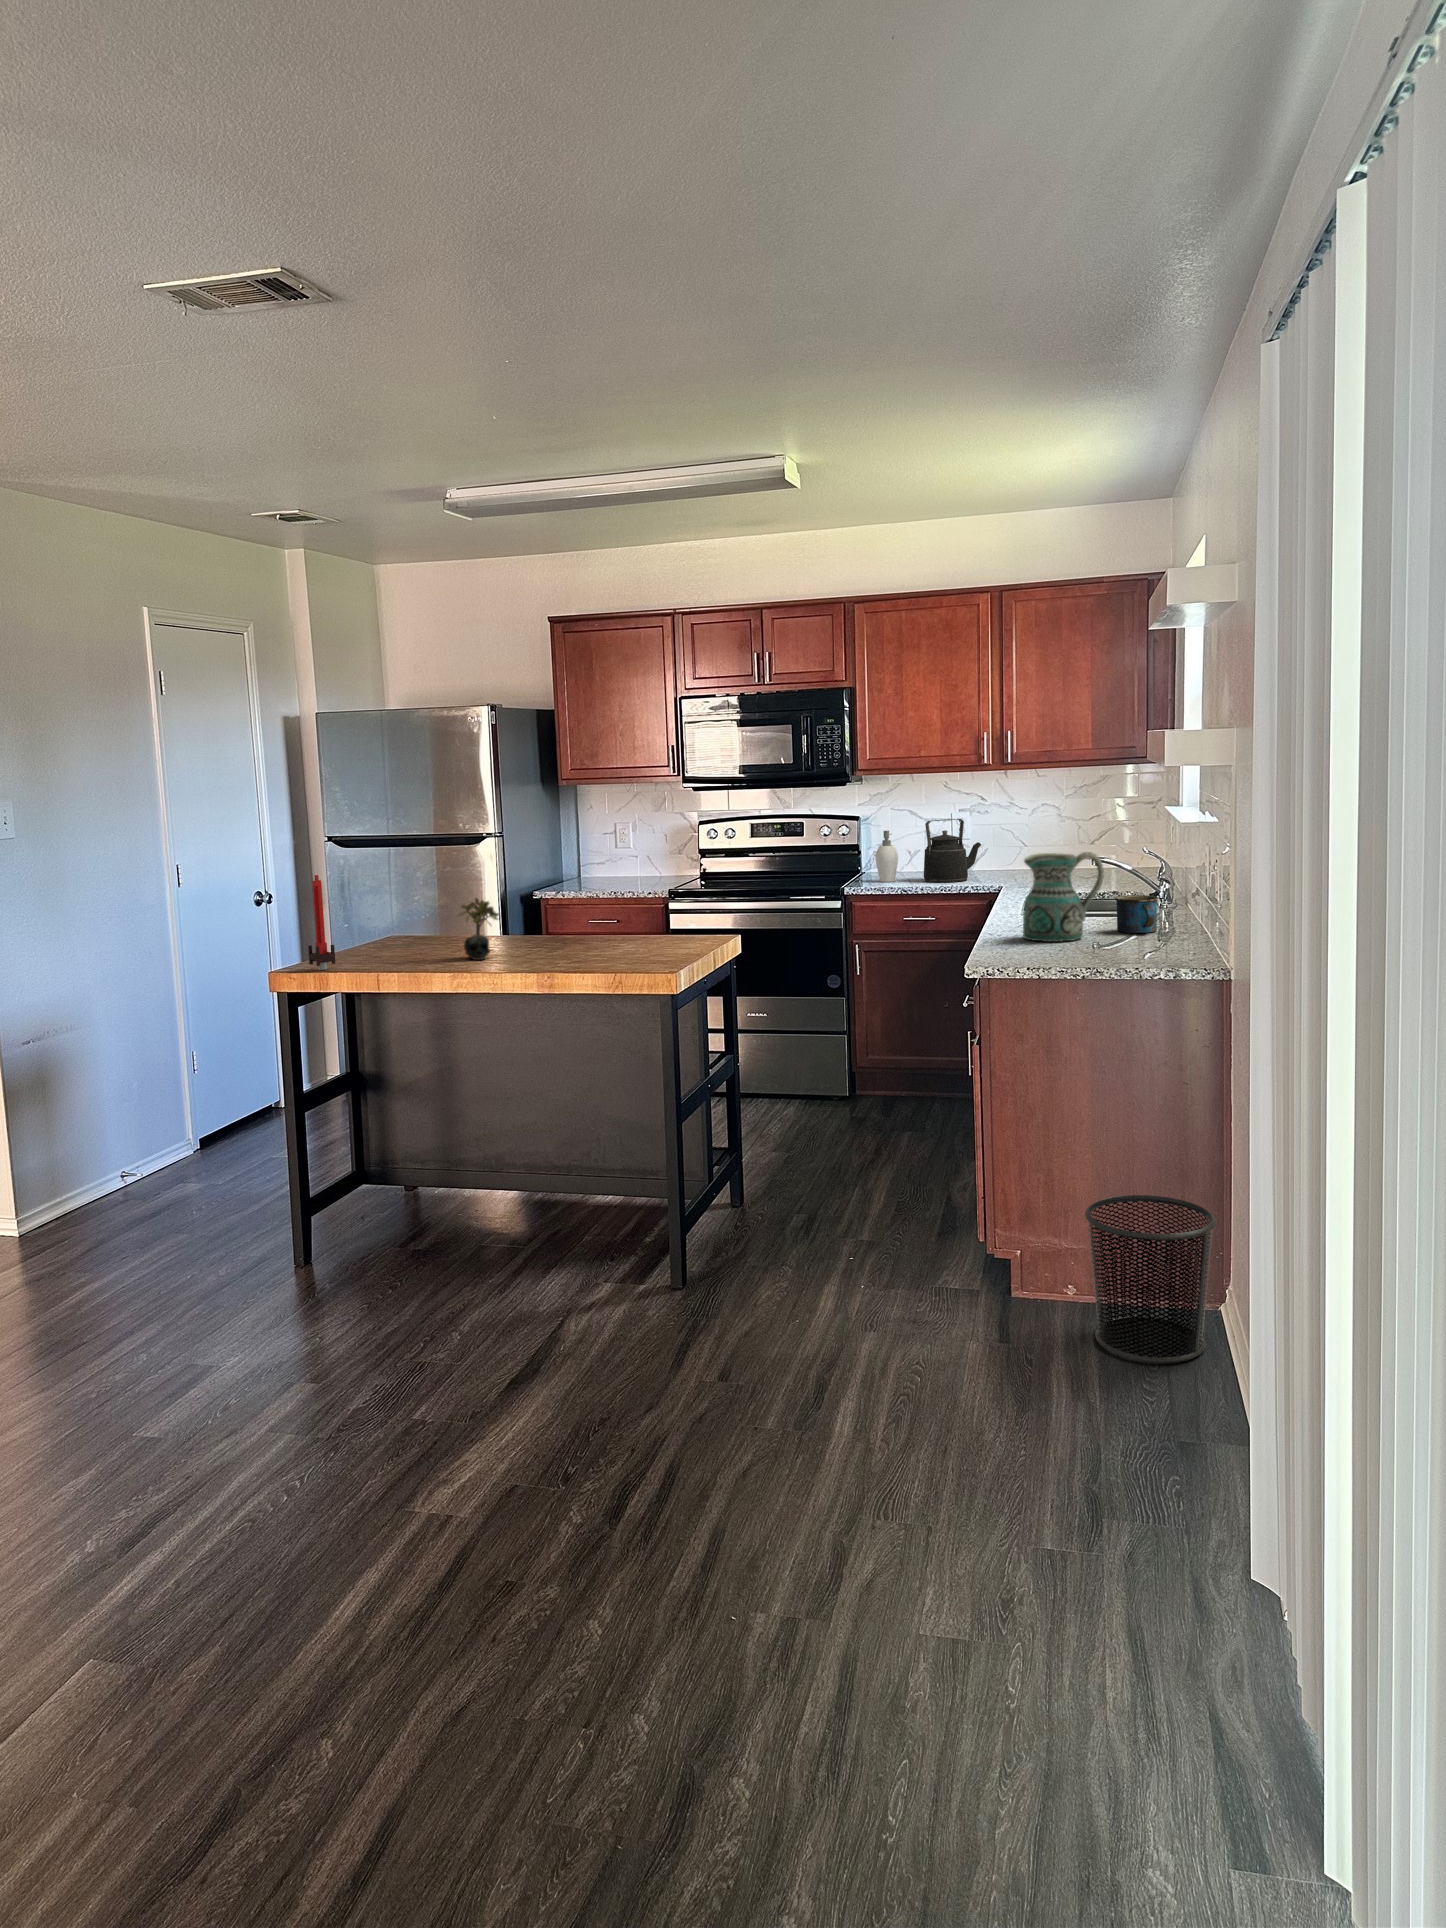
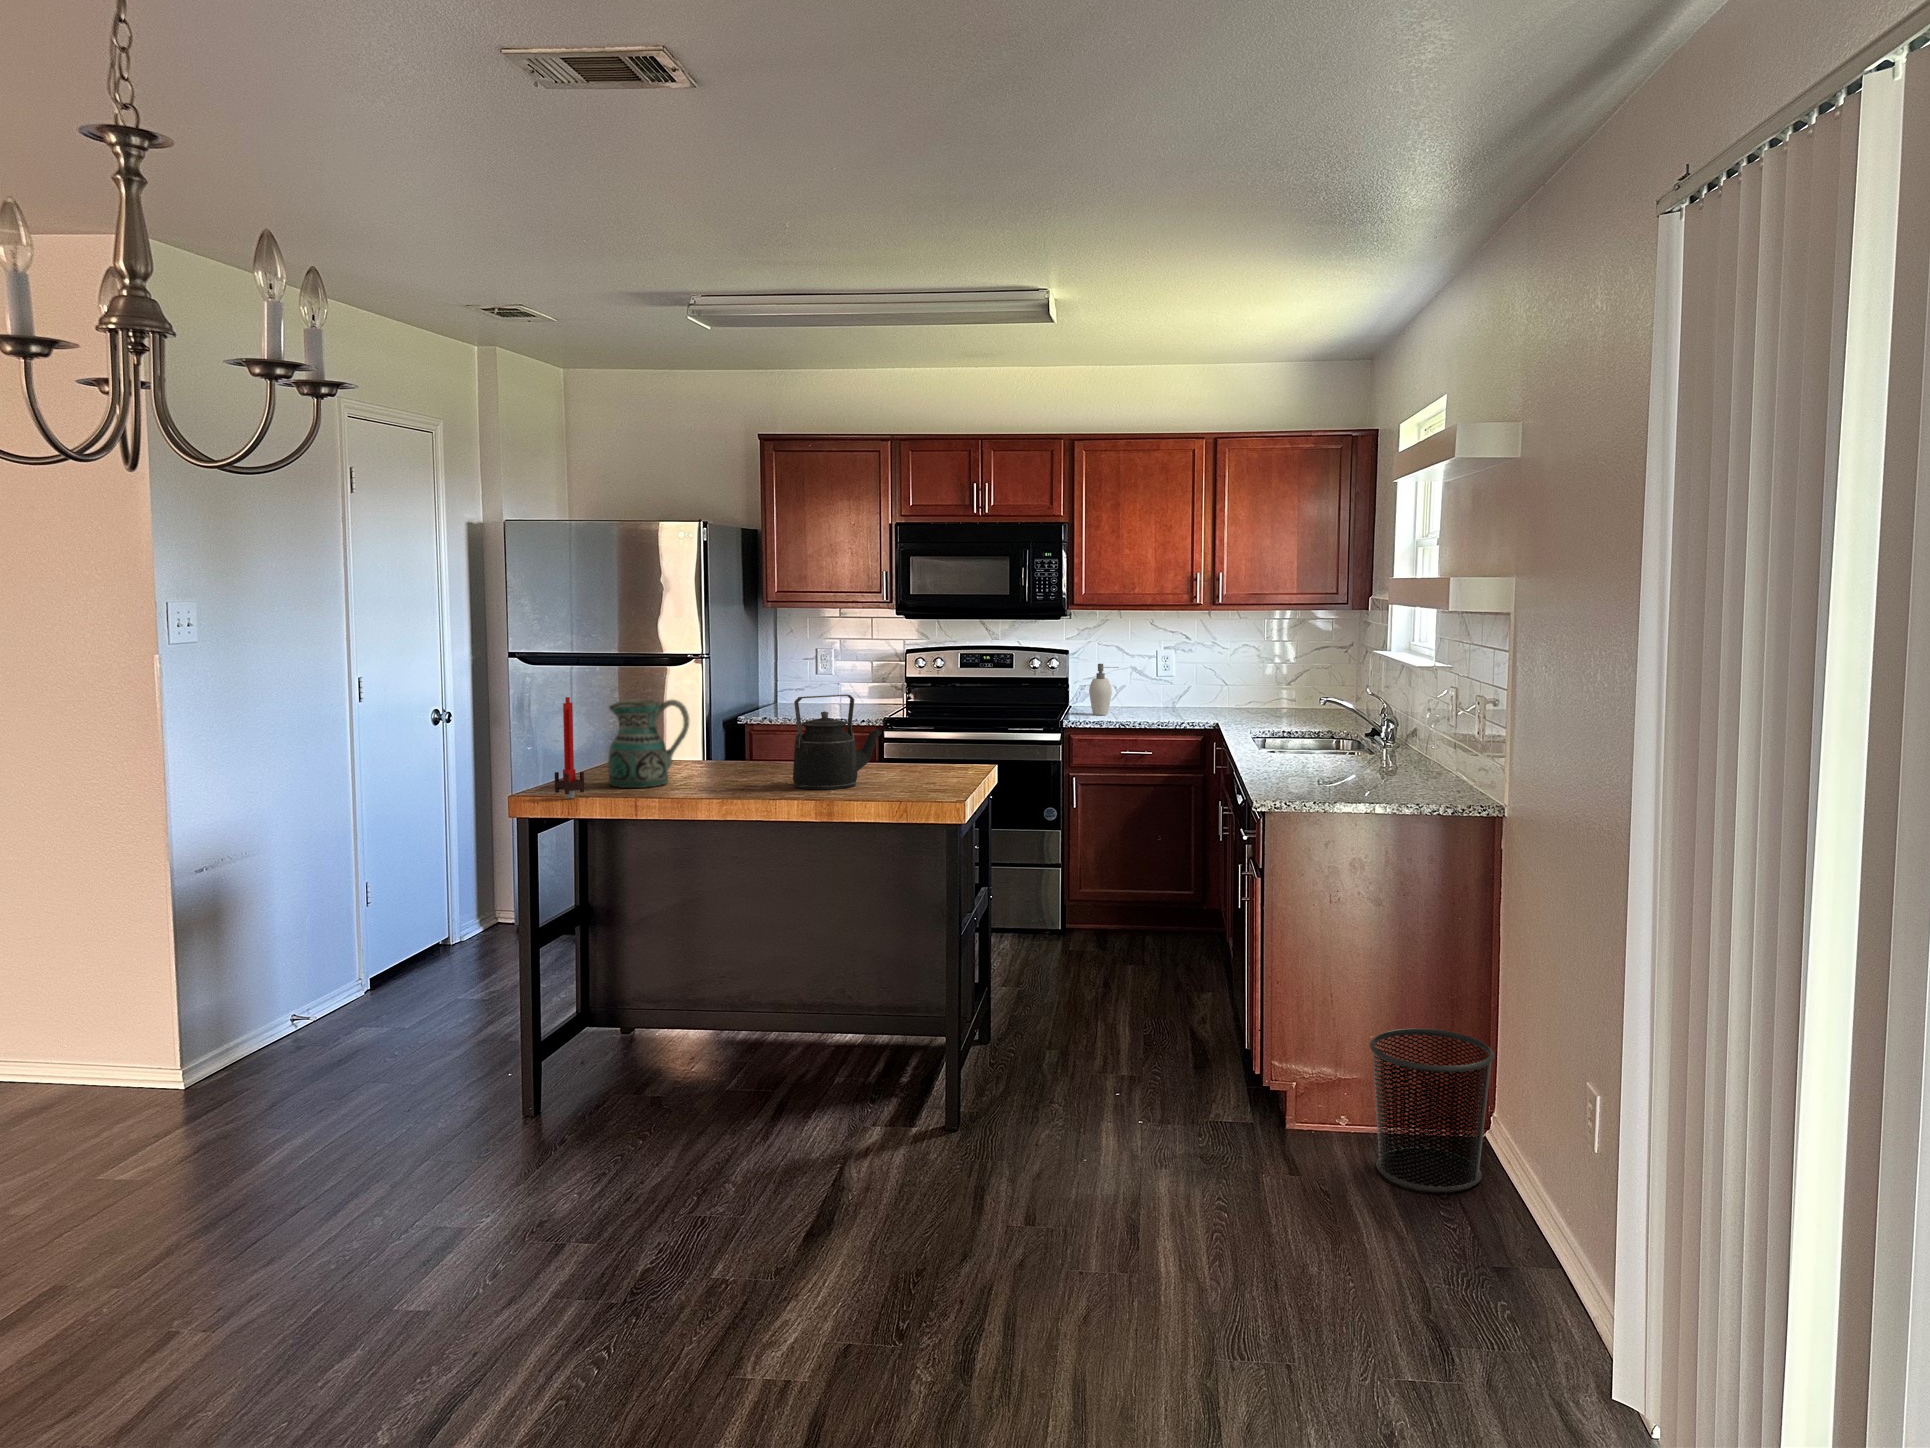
kettle: present [924,819,981,882] -> present [793,694,882,790]
ceramic pitcher: present [1023,852,1104,942] -> present [608,699,689,788]
mug: present [1115,895,1159,933] -> none [1367,736,1409,773]
succulent plant: present [459,898,499,960] -> none [715,725,761,791]

